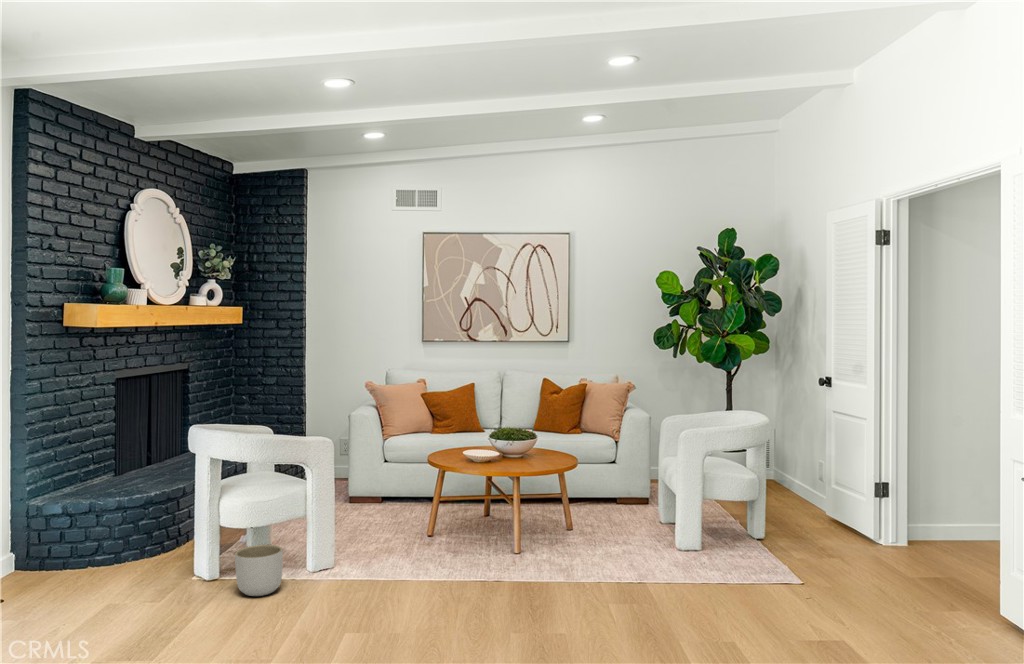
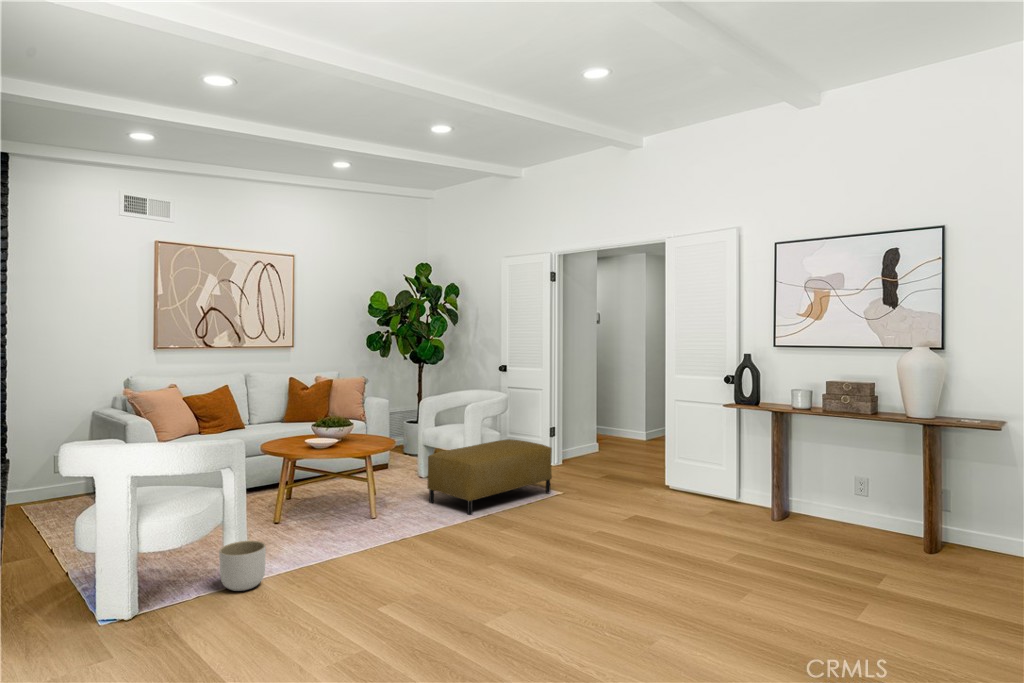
ottoman: none [596,485,789,583] -> present [428,439,552,515]

